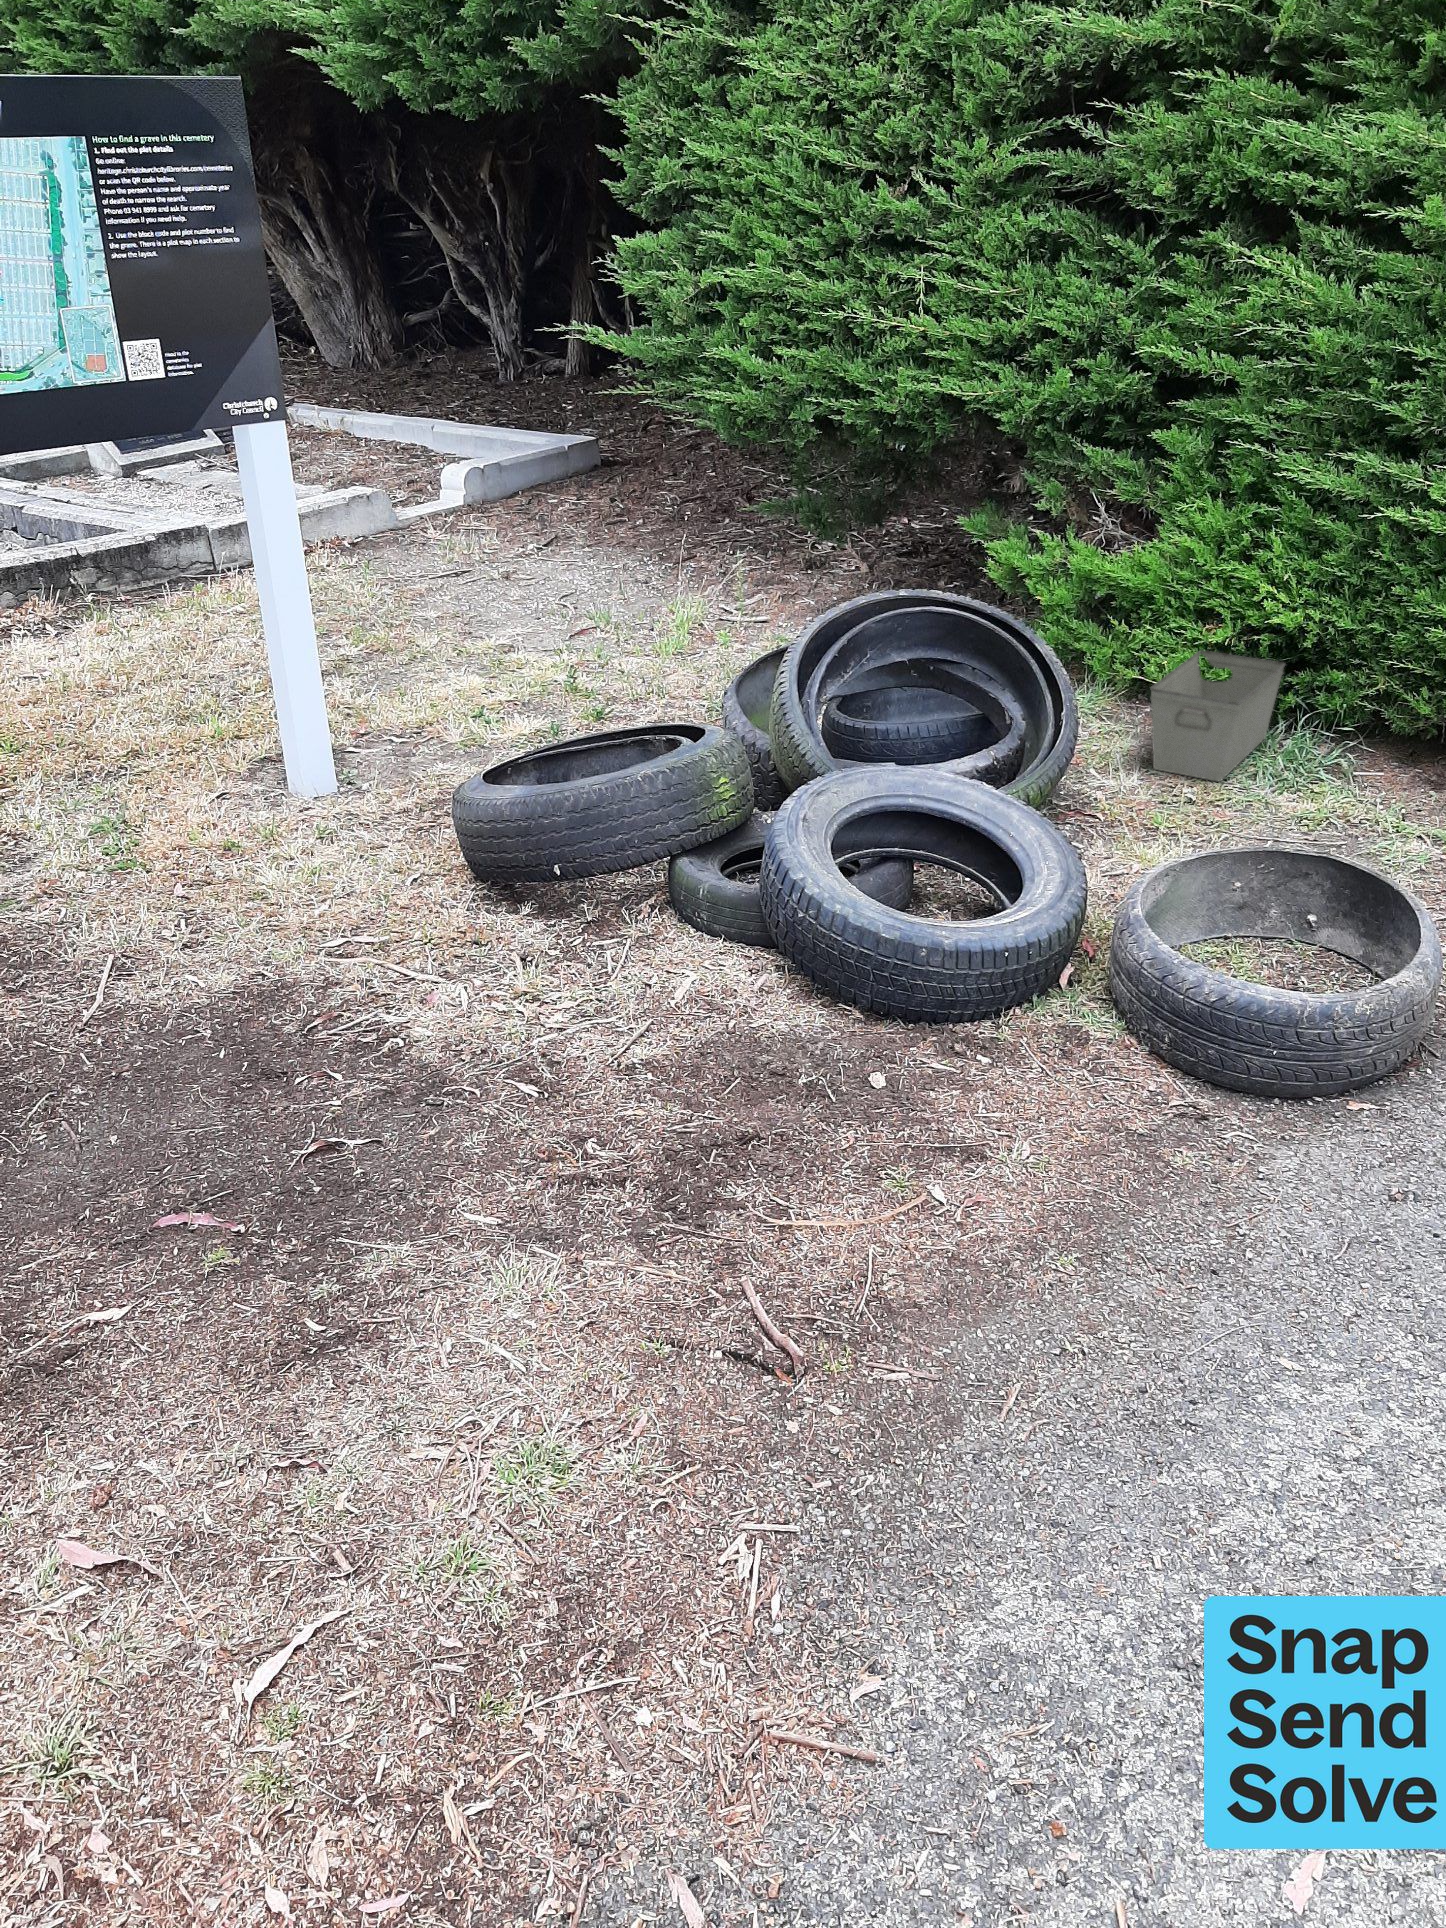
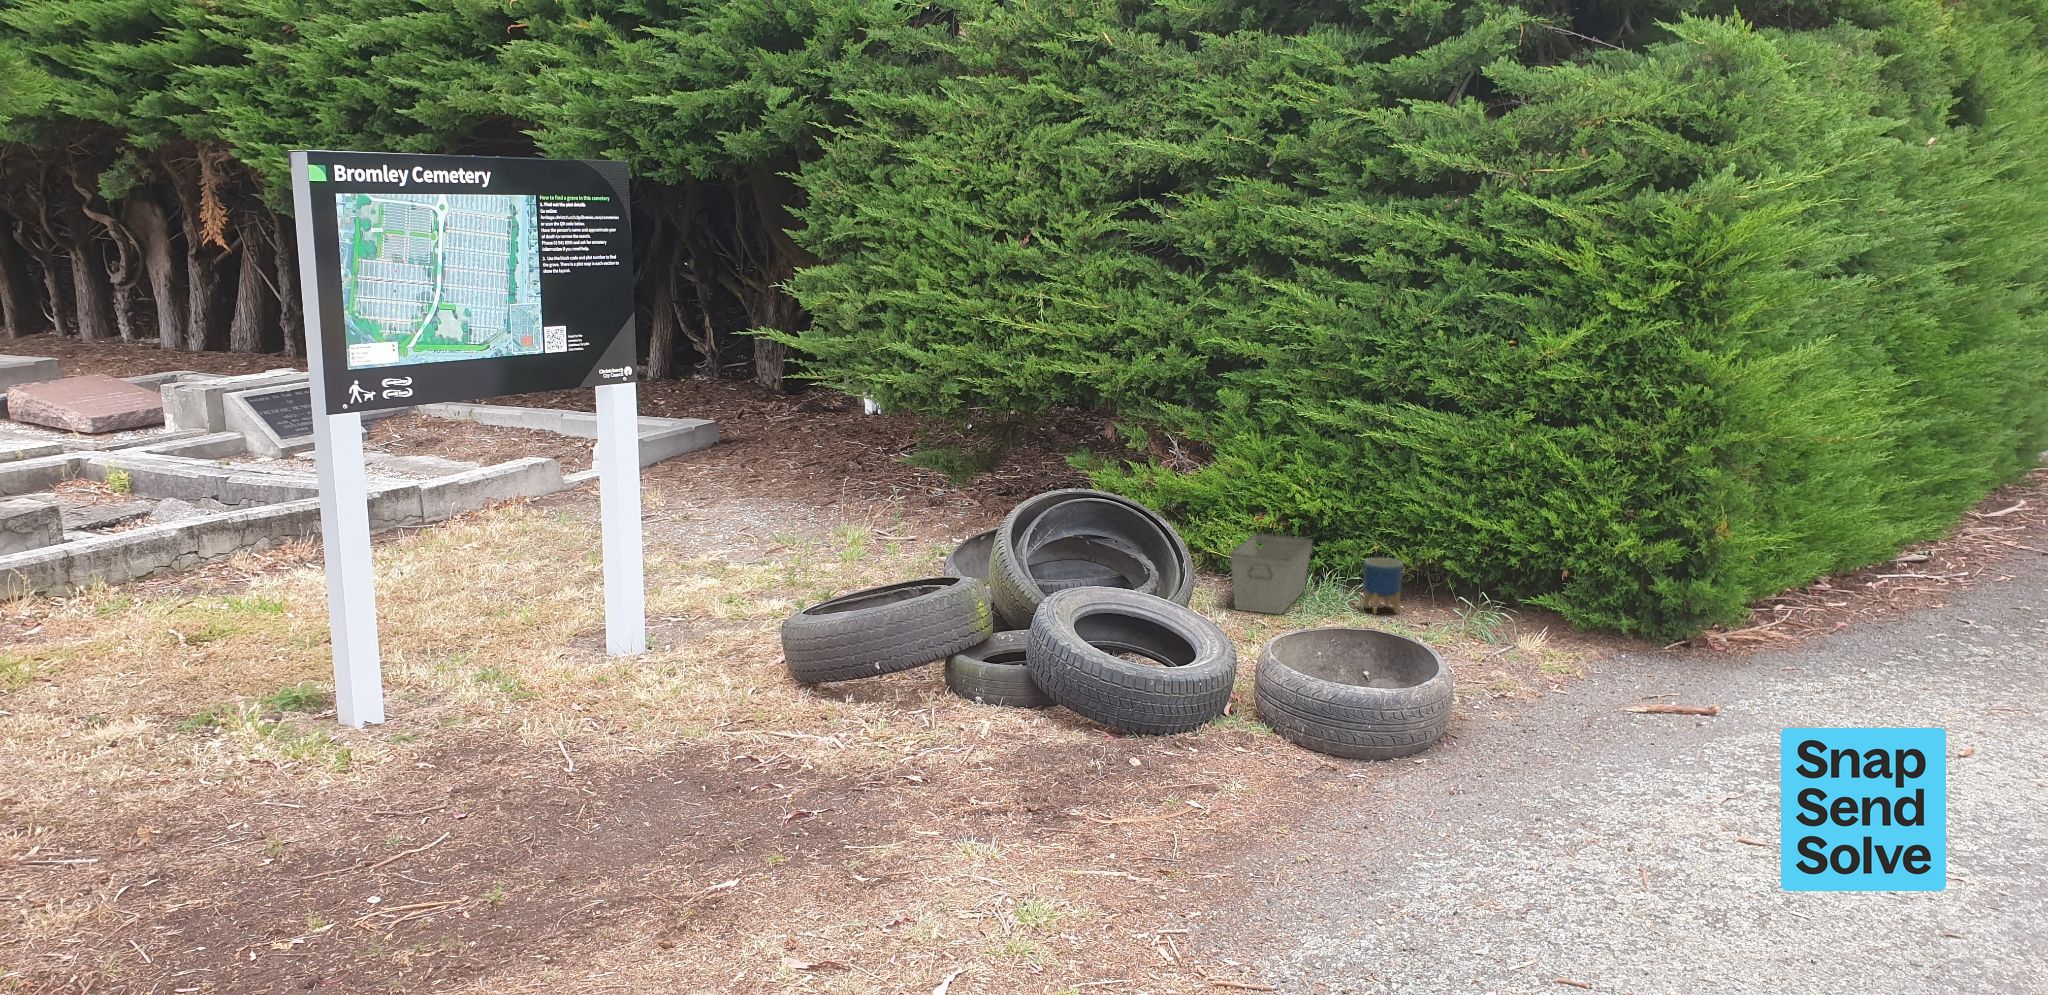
planter: none [1349,700,1416,787] -> present [1363,558,1402,614]

